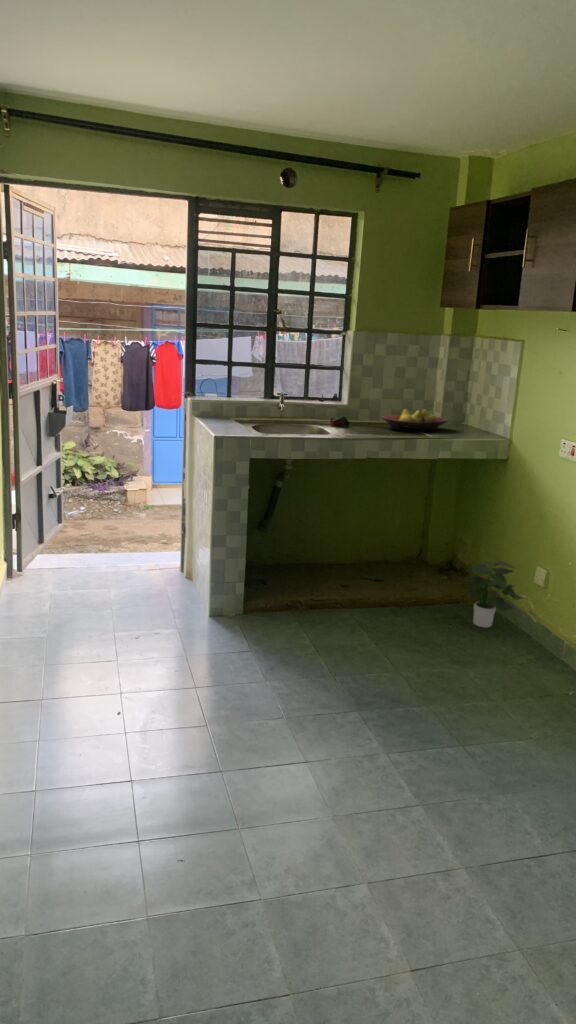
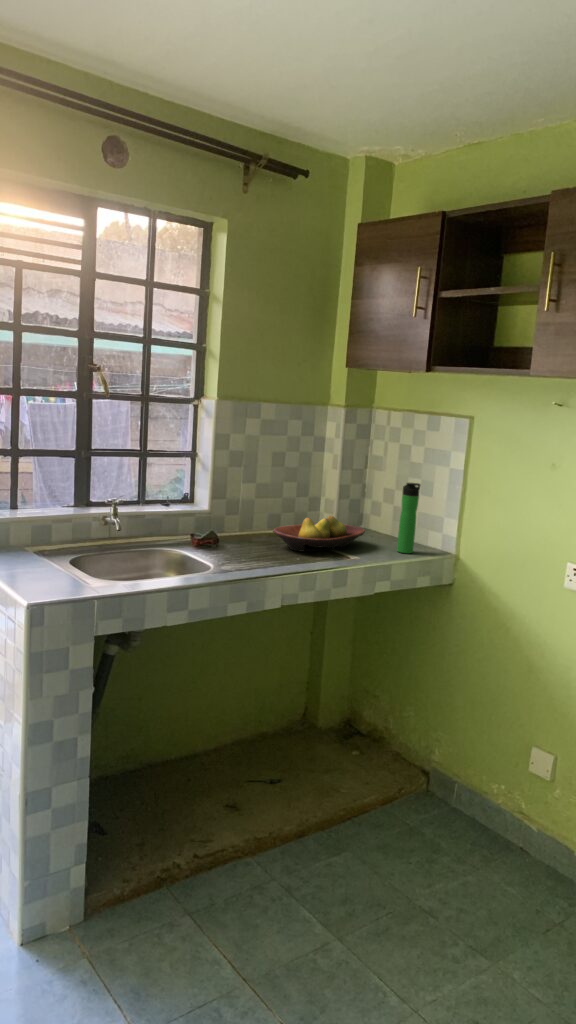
bottle: none [467,387,487,436] -> present [397,483,420,553]
potted plant: present [463,561,523,628] -> none [418,737,518,847]

